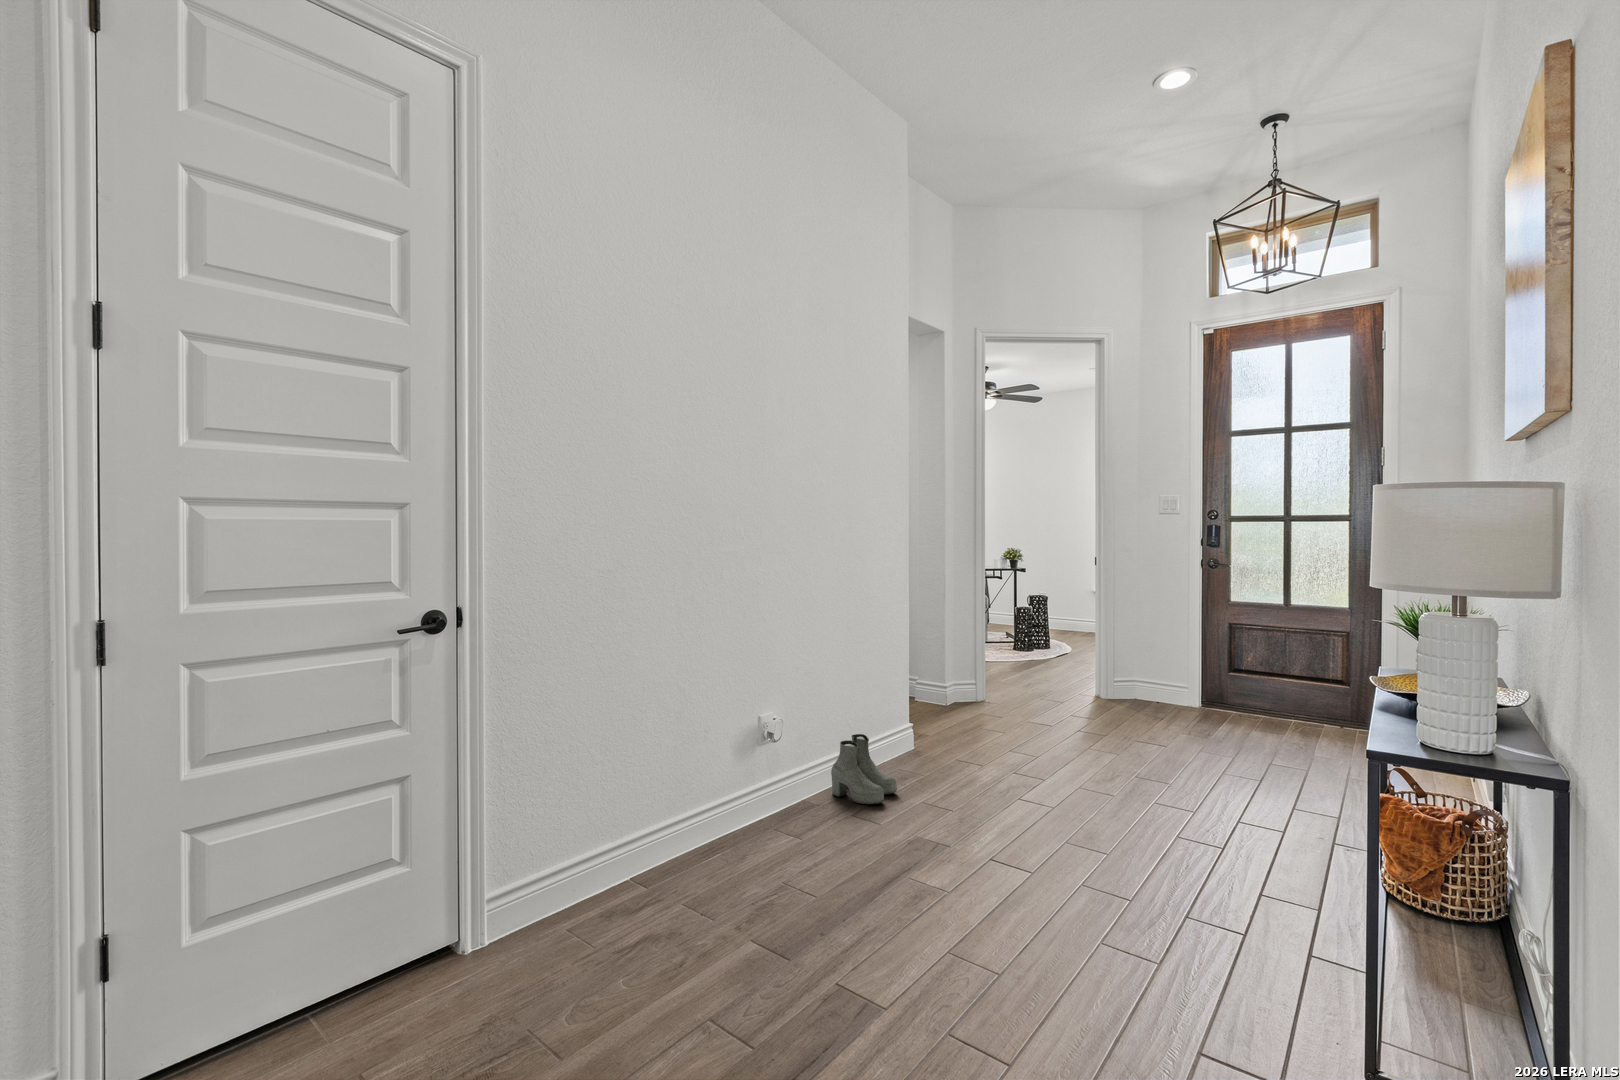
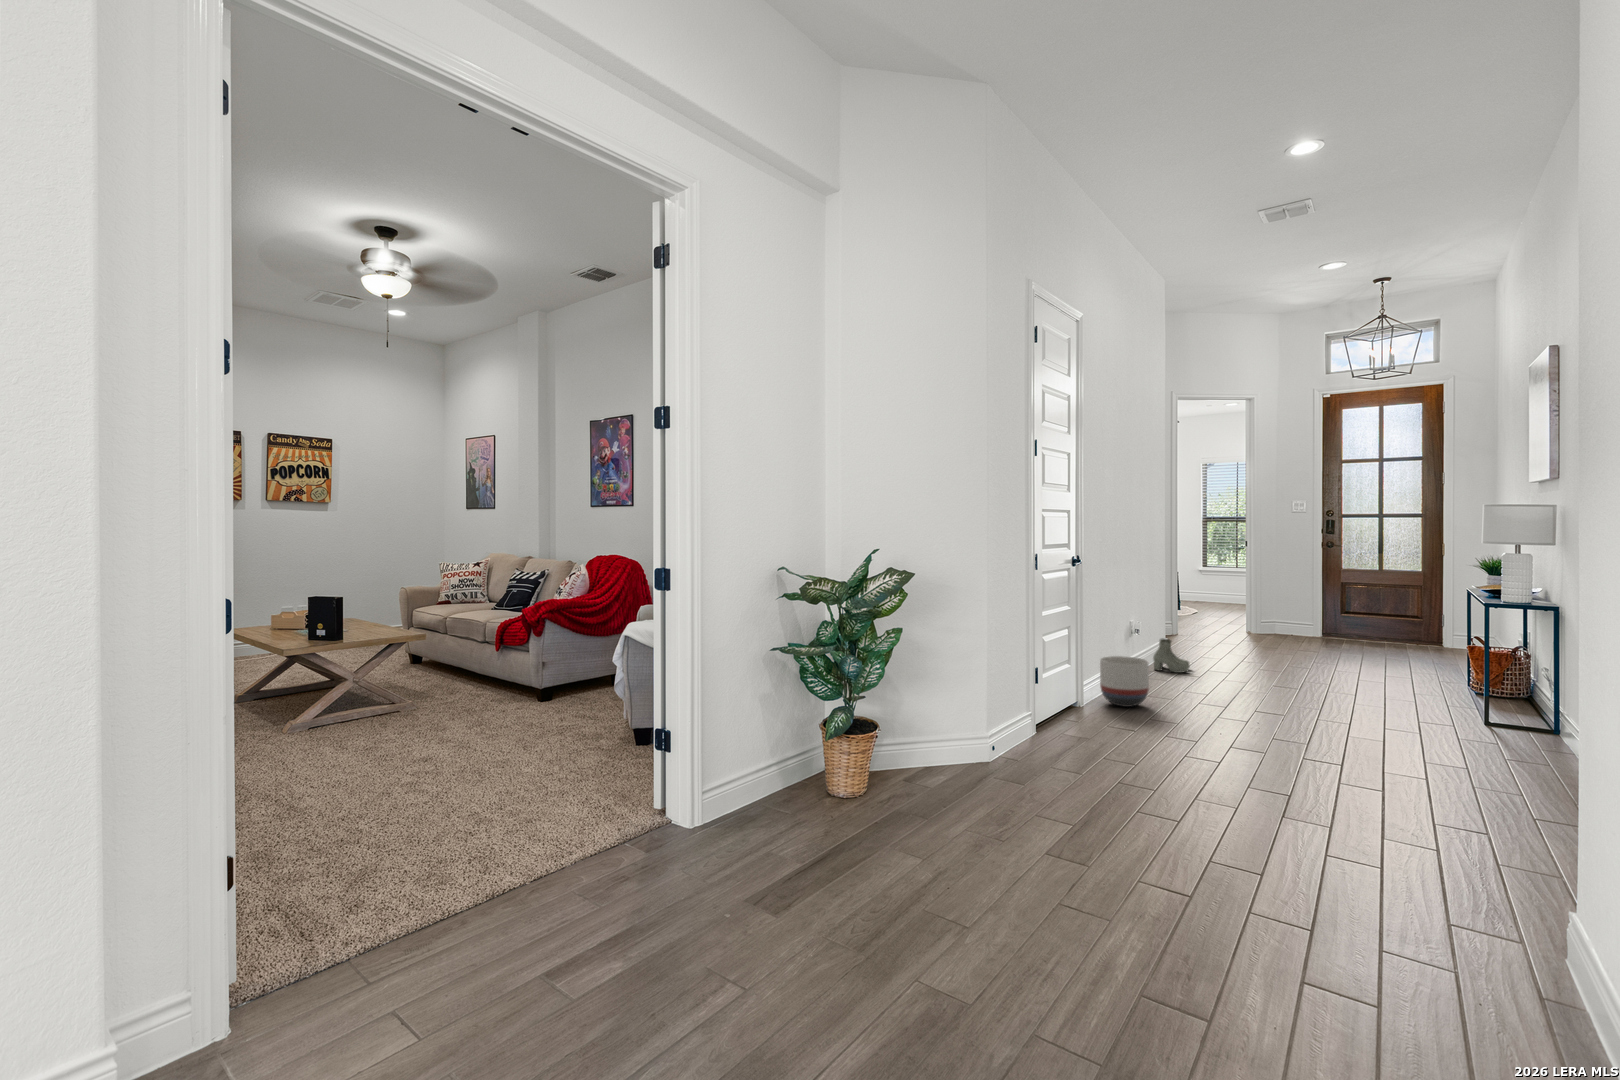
planter: none [552,811,655,938] -> present [1100,656,1149,707]

